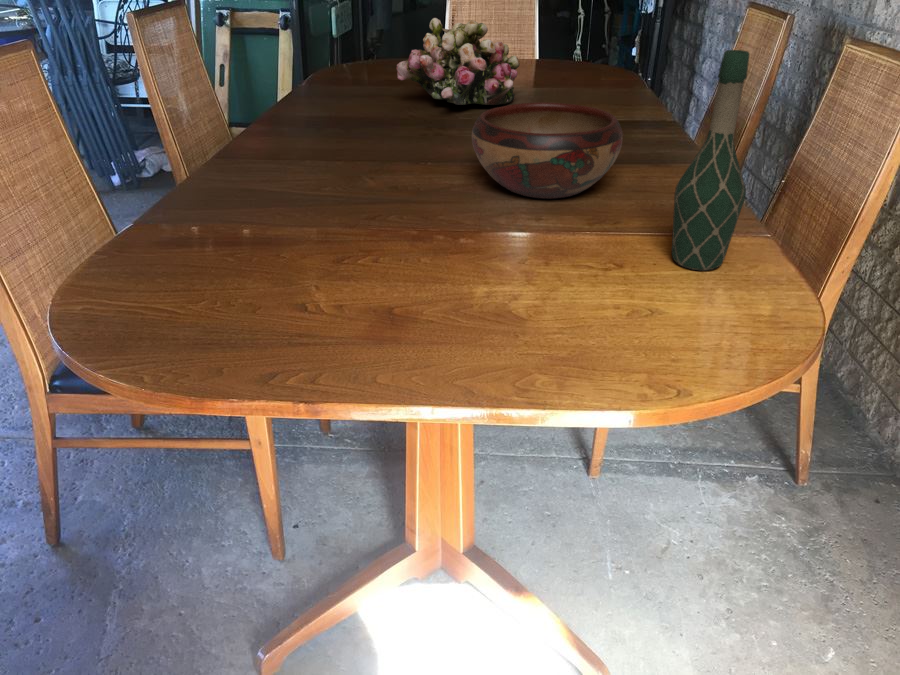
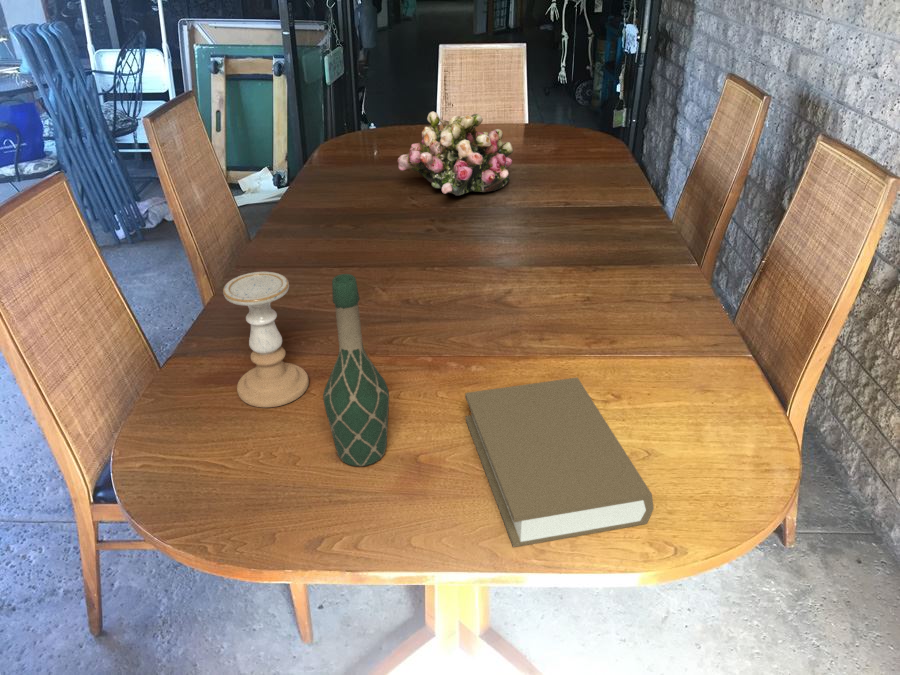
wine bottle: present [672,50,749,270] -> present [323,274,389,466]
decorative bowl: present [472,102,622,199] -> none [475,220,613,318]
candle holder: none [184,107,281,260] -> present [223,272,309,408]
book: none [452,232,663,381] -> present [465,377,654,547]

